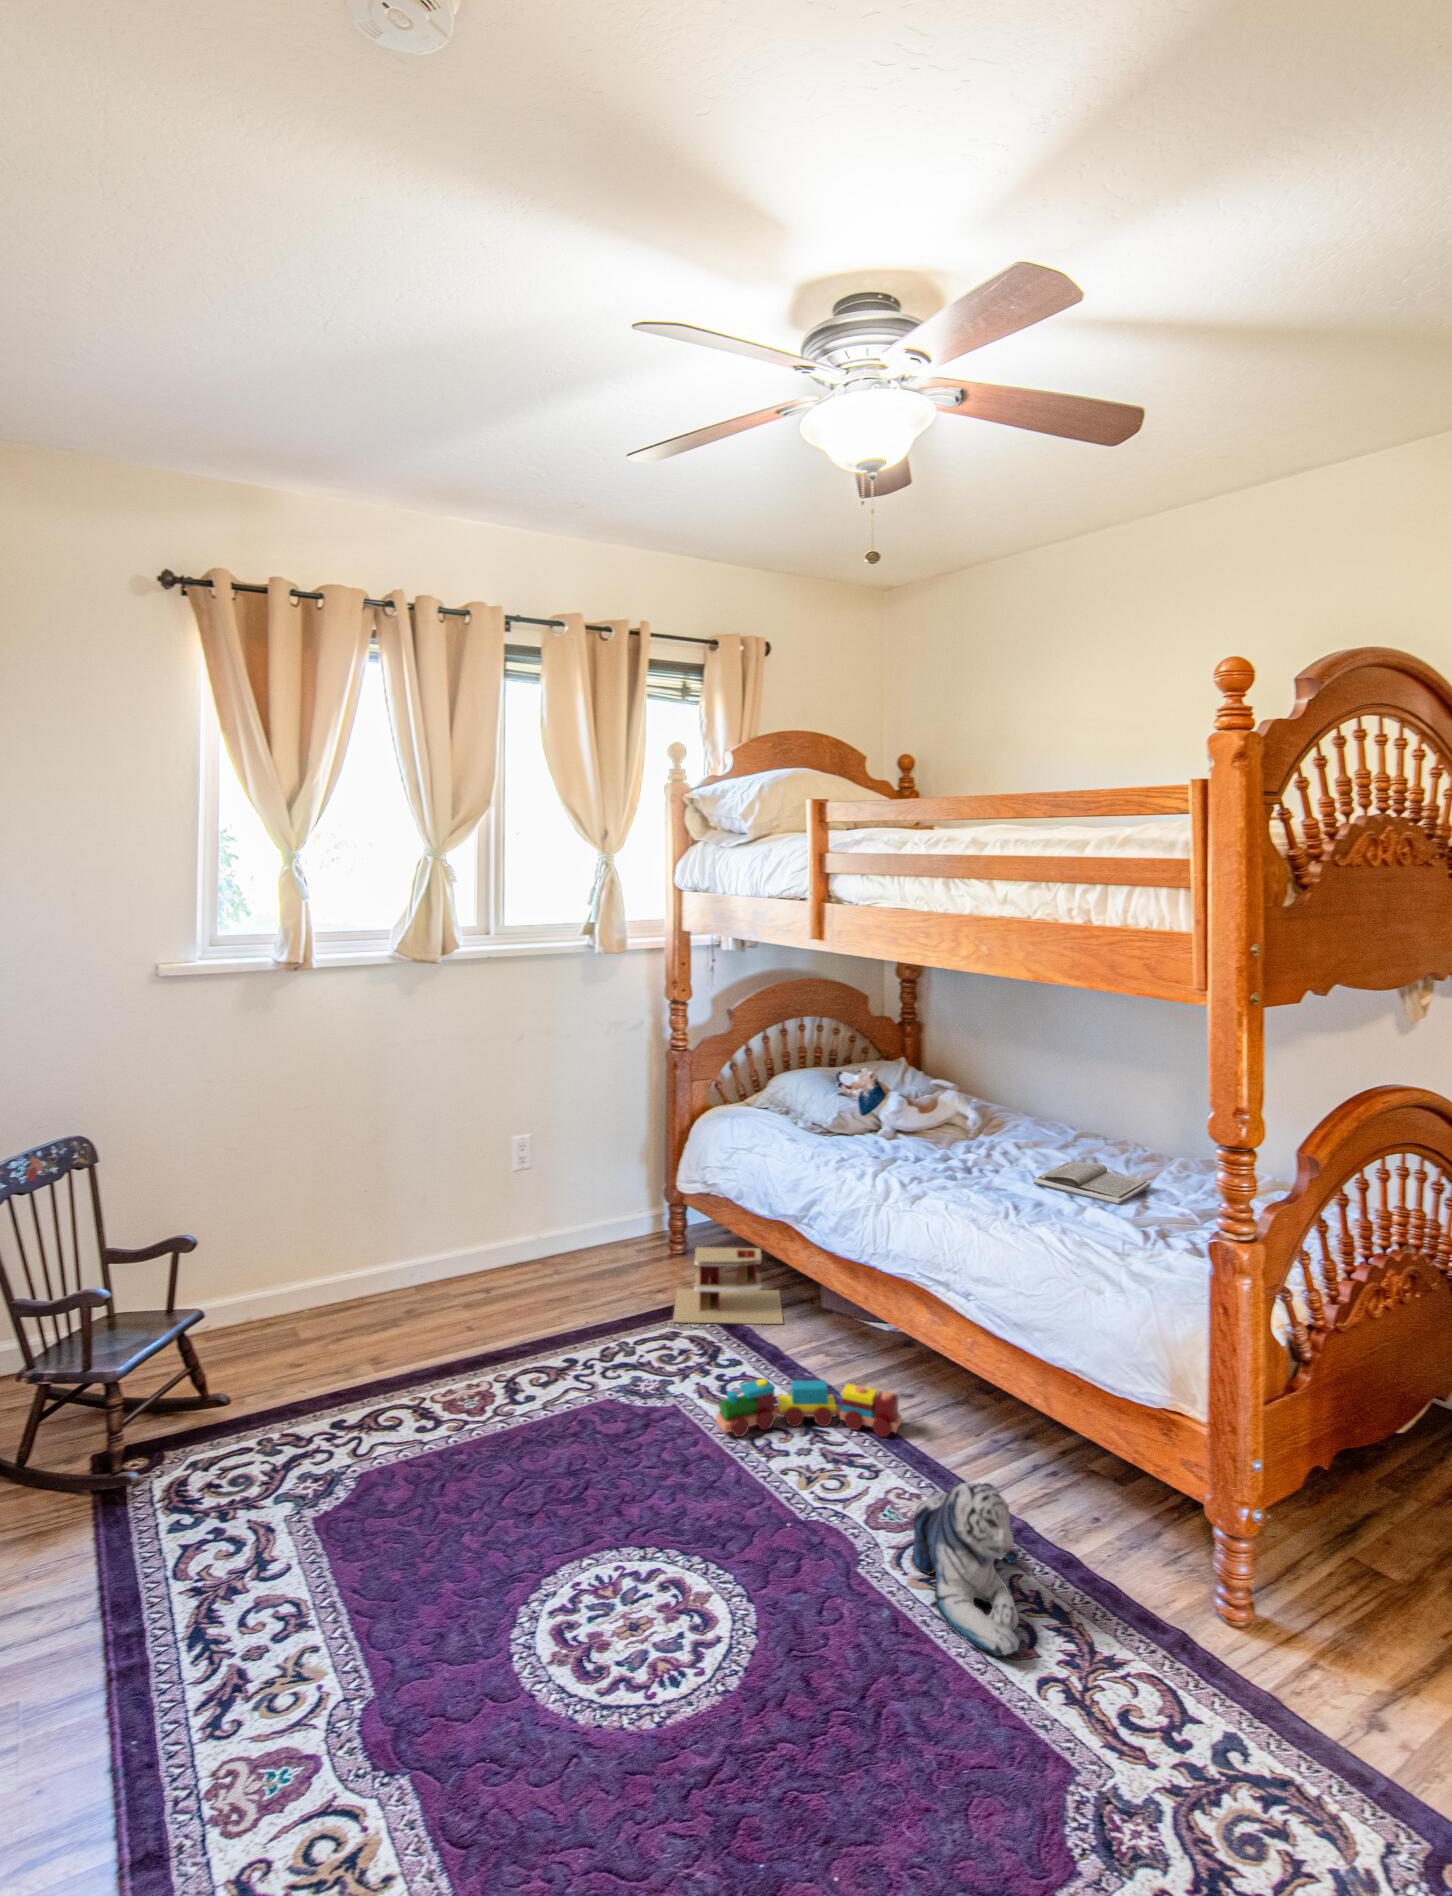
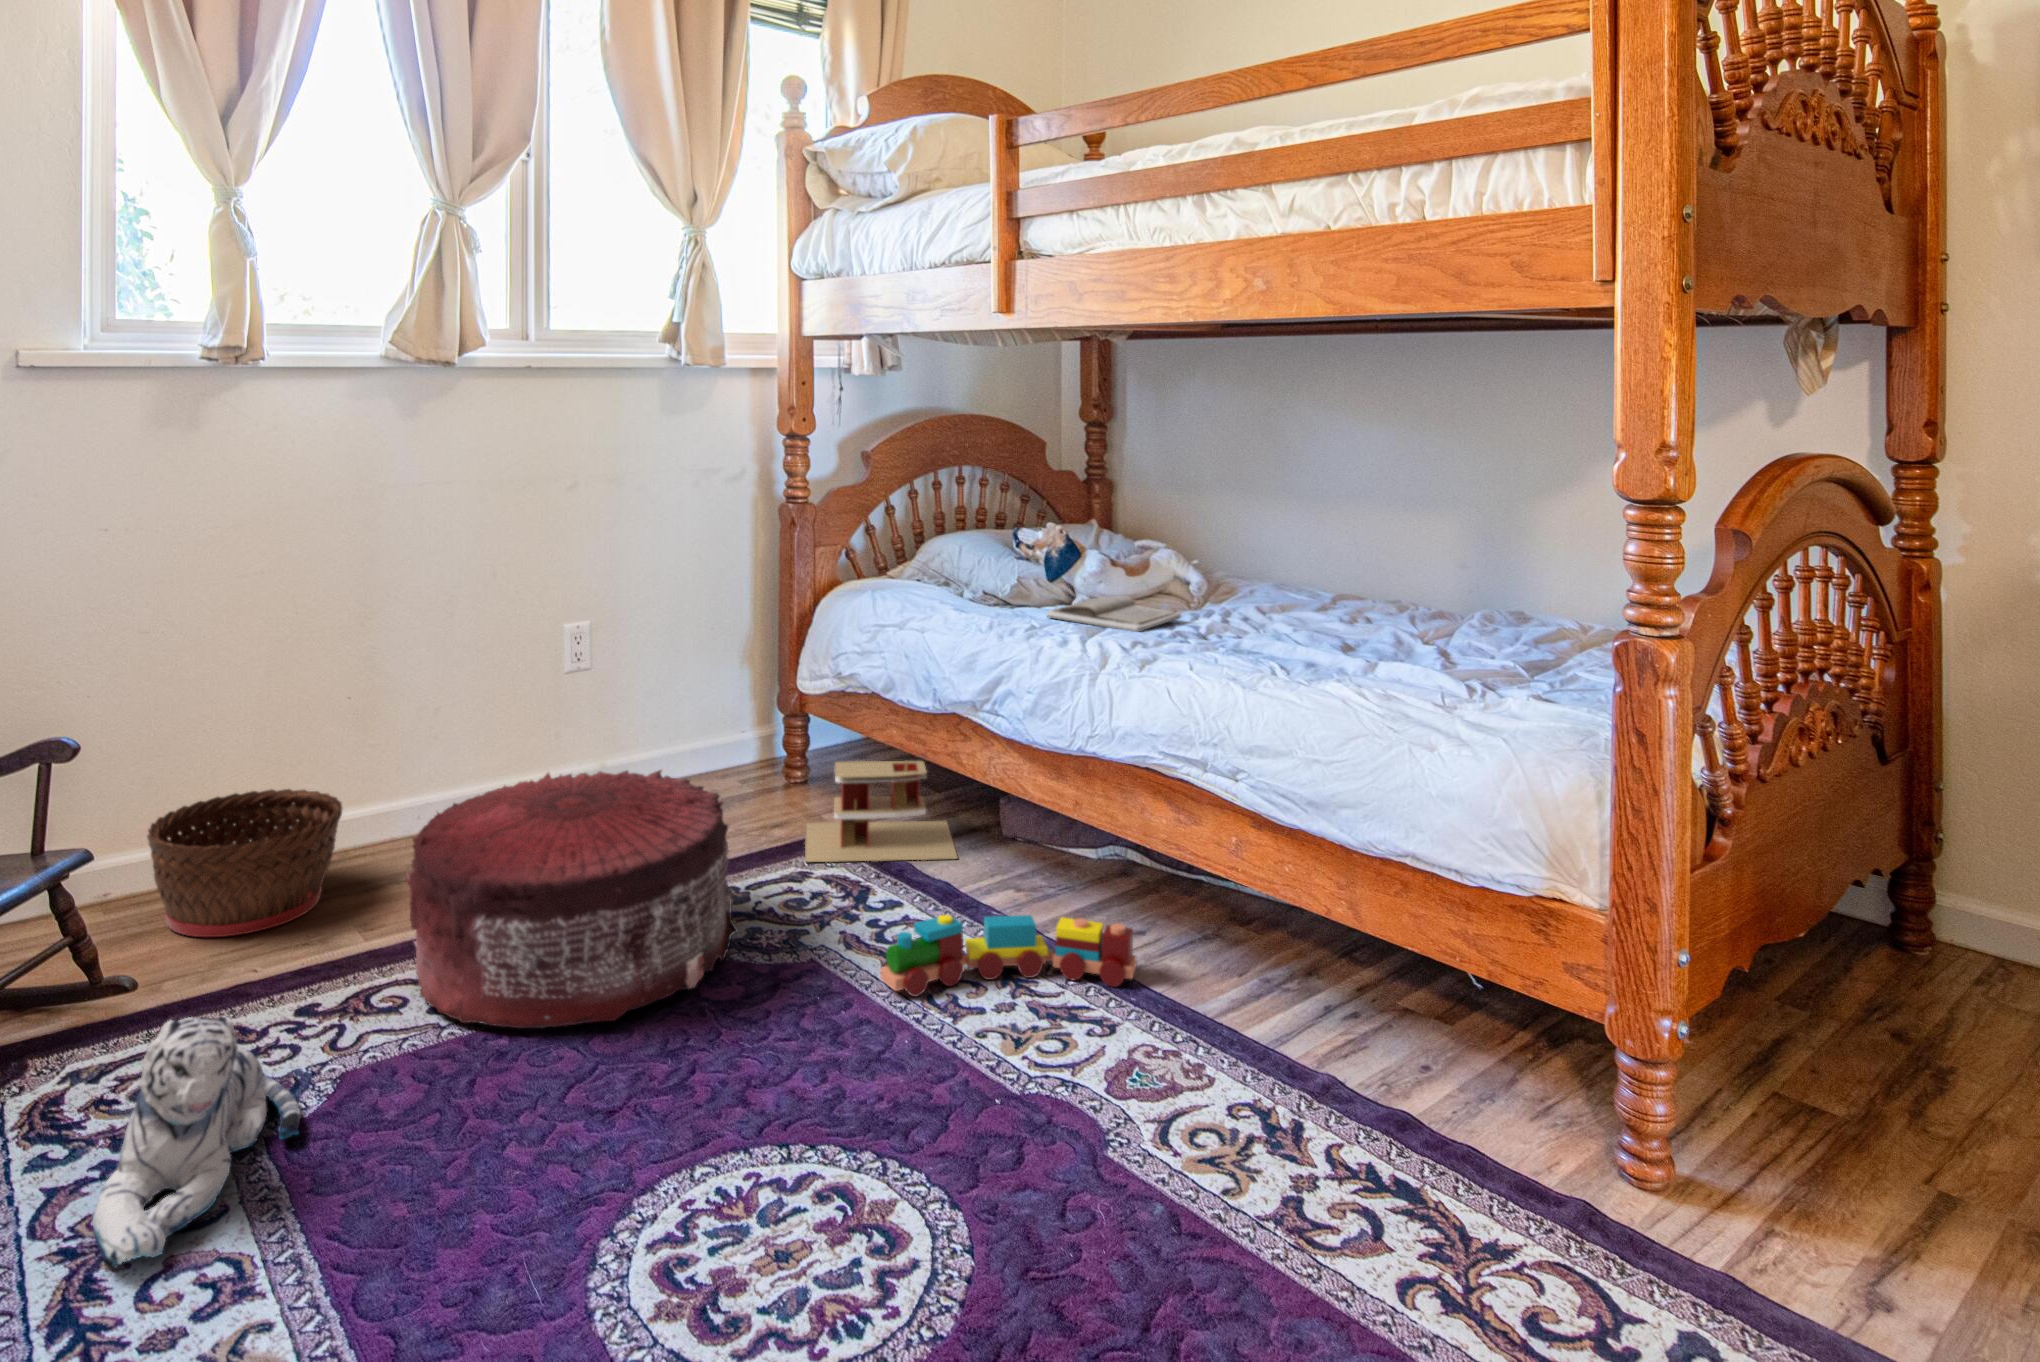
book: present [1034,1162,1150,1205] -> present [1047,596,1181,632]
pouf: none [396,1259,621,1447] -> present [405,770,738,1028]
basket: none [233,1260,357,1365] -> present [147,789,342,937]
plush toy: present [911,1483,1020,1656] -> present [93,1017,301,1268]

